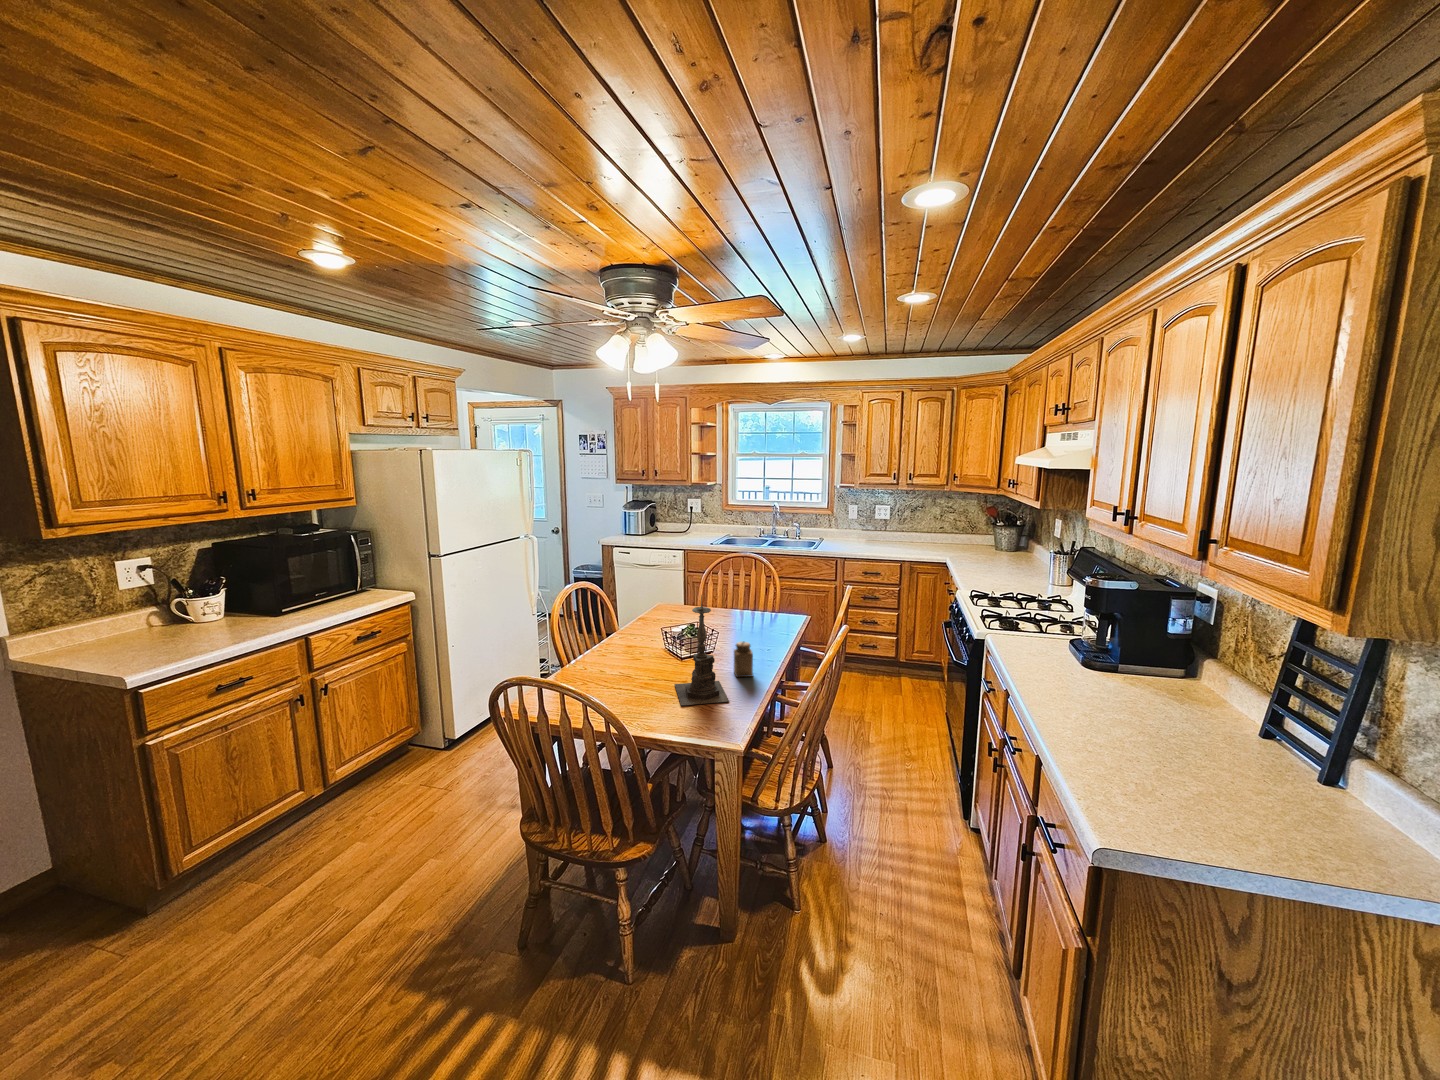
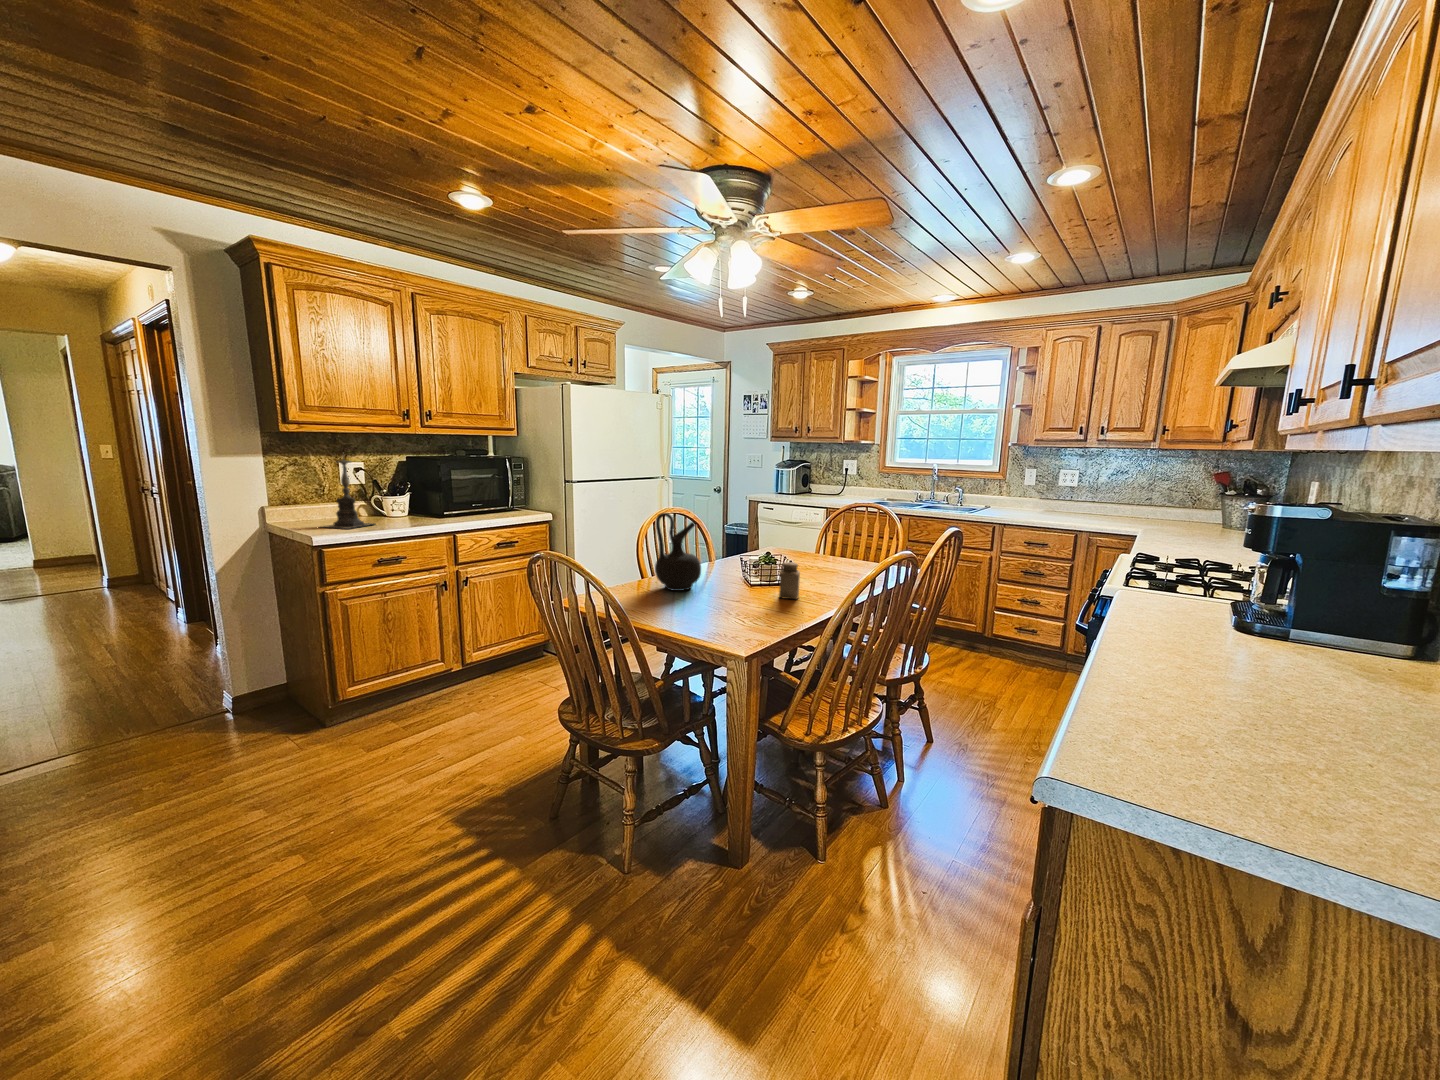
candle holder: present [675,596,729,705] -> present [323,459,372,529]
ceramic jug: none [610,609,656,684] -> present [655,513,701,591]

